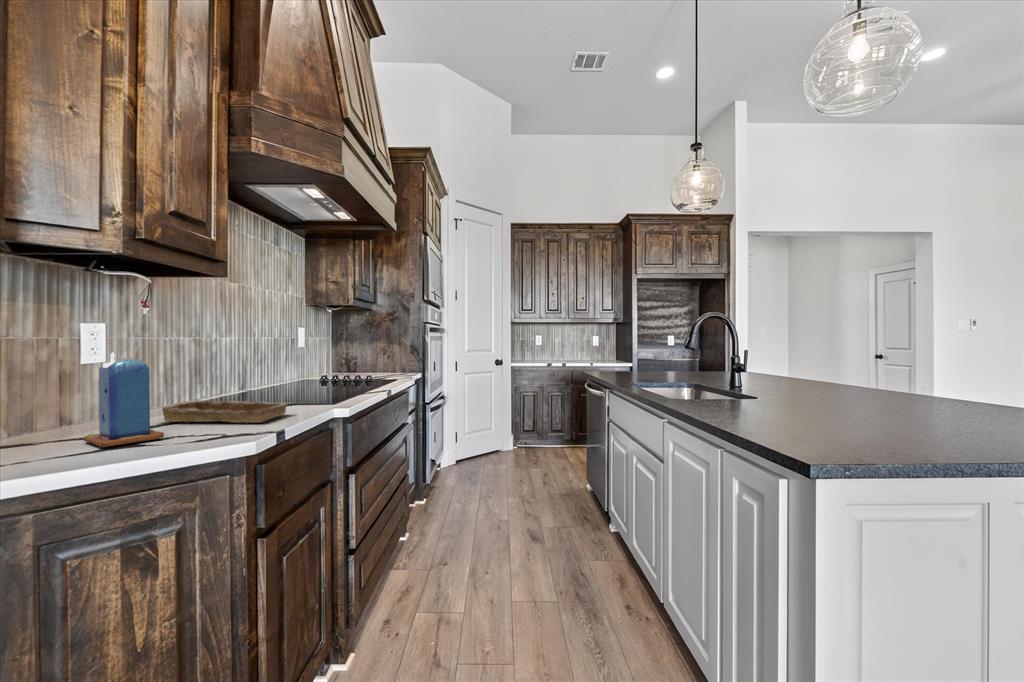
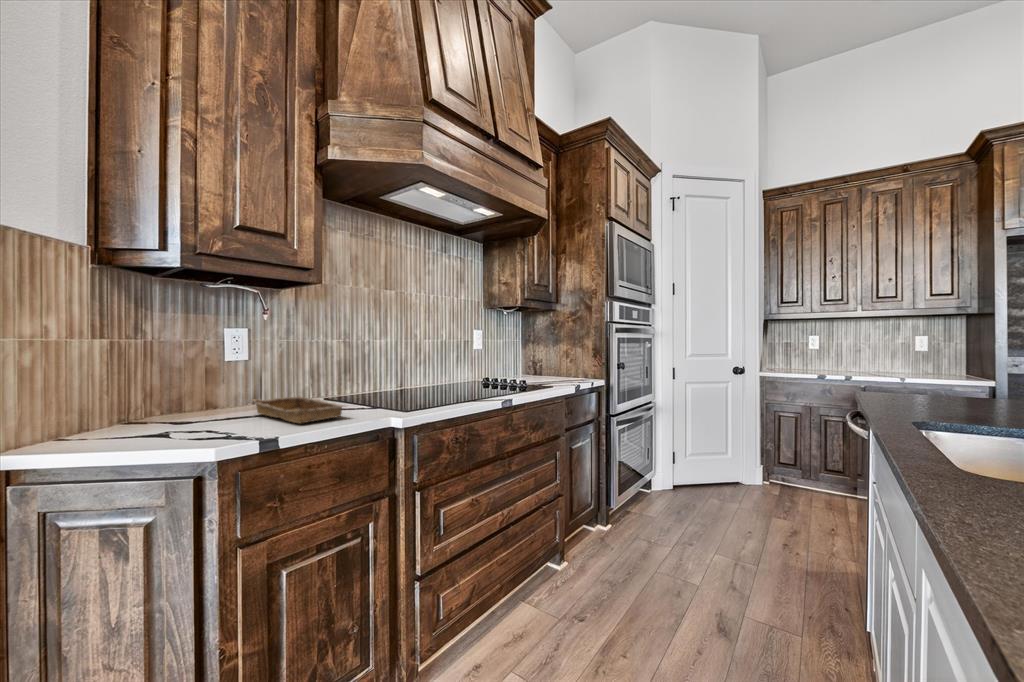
candle: present [84,352,164,448] -> none [151,353,213,433]

